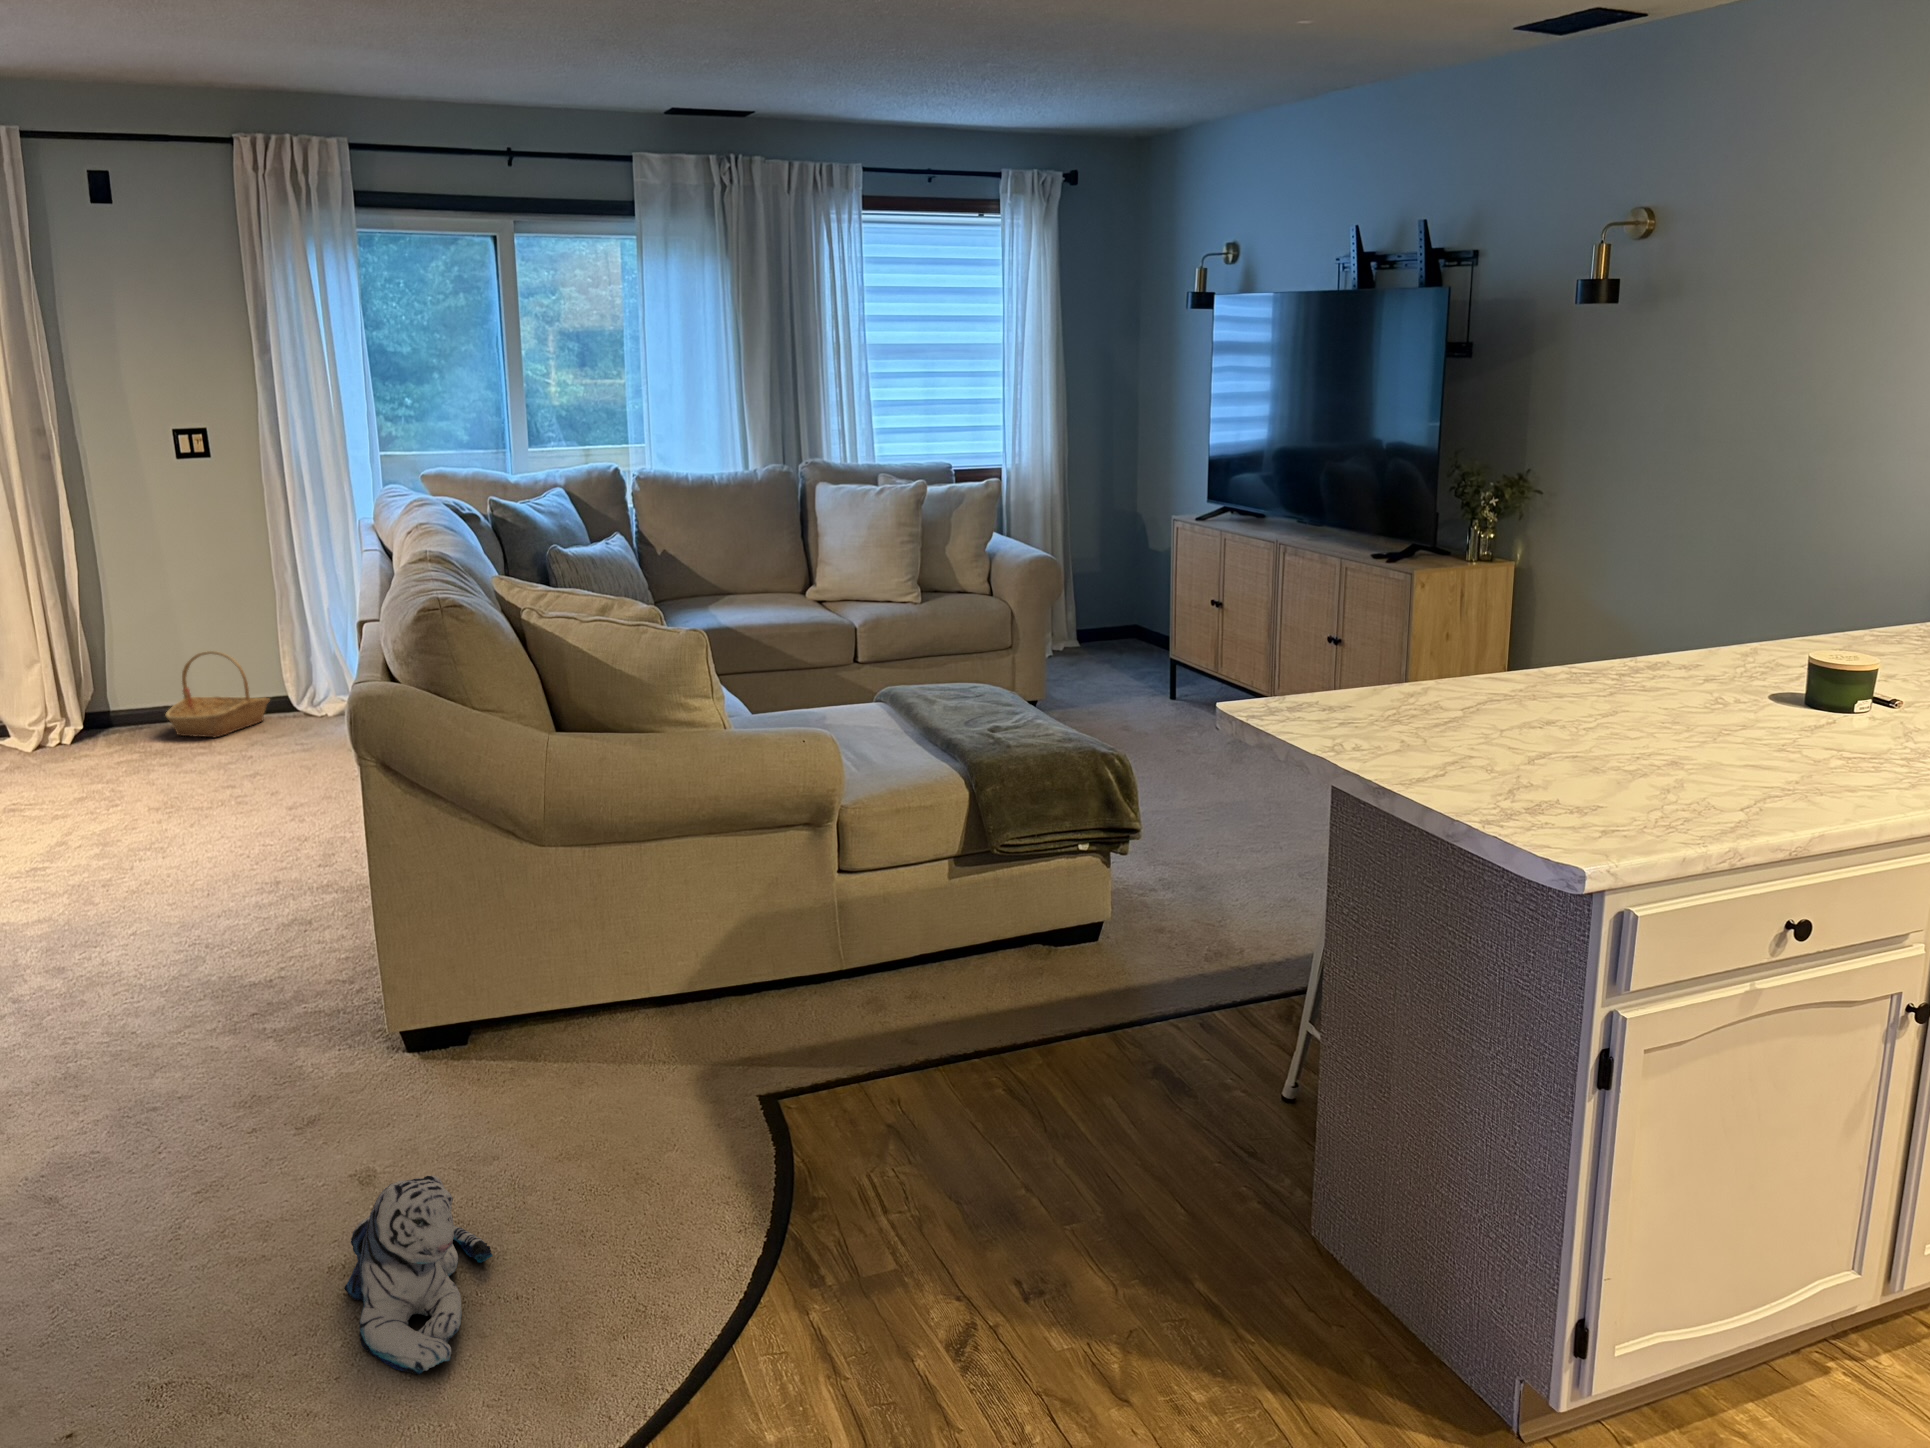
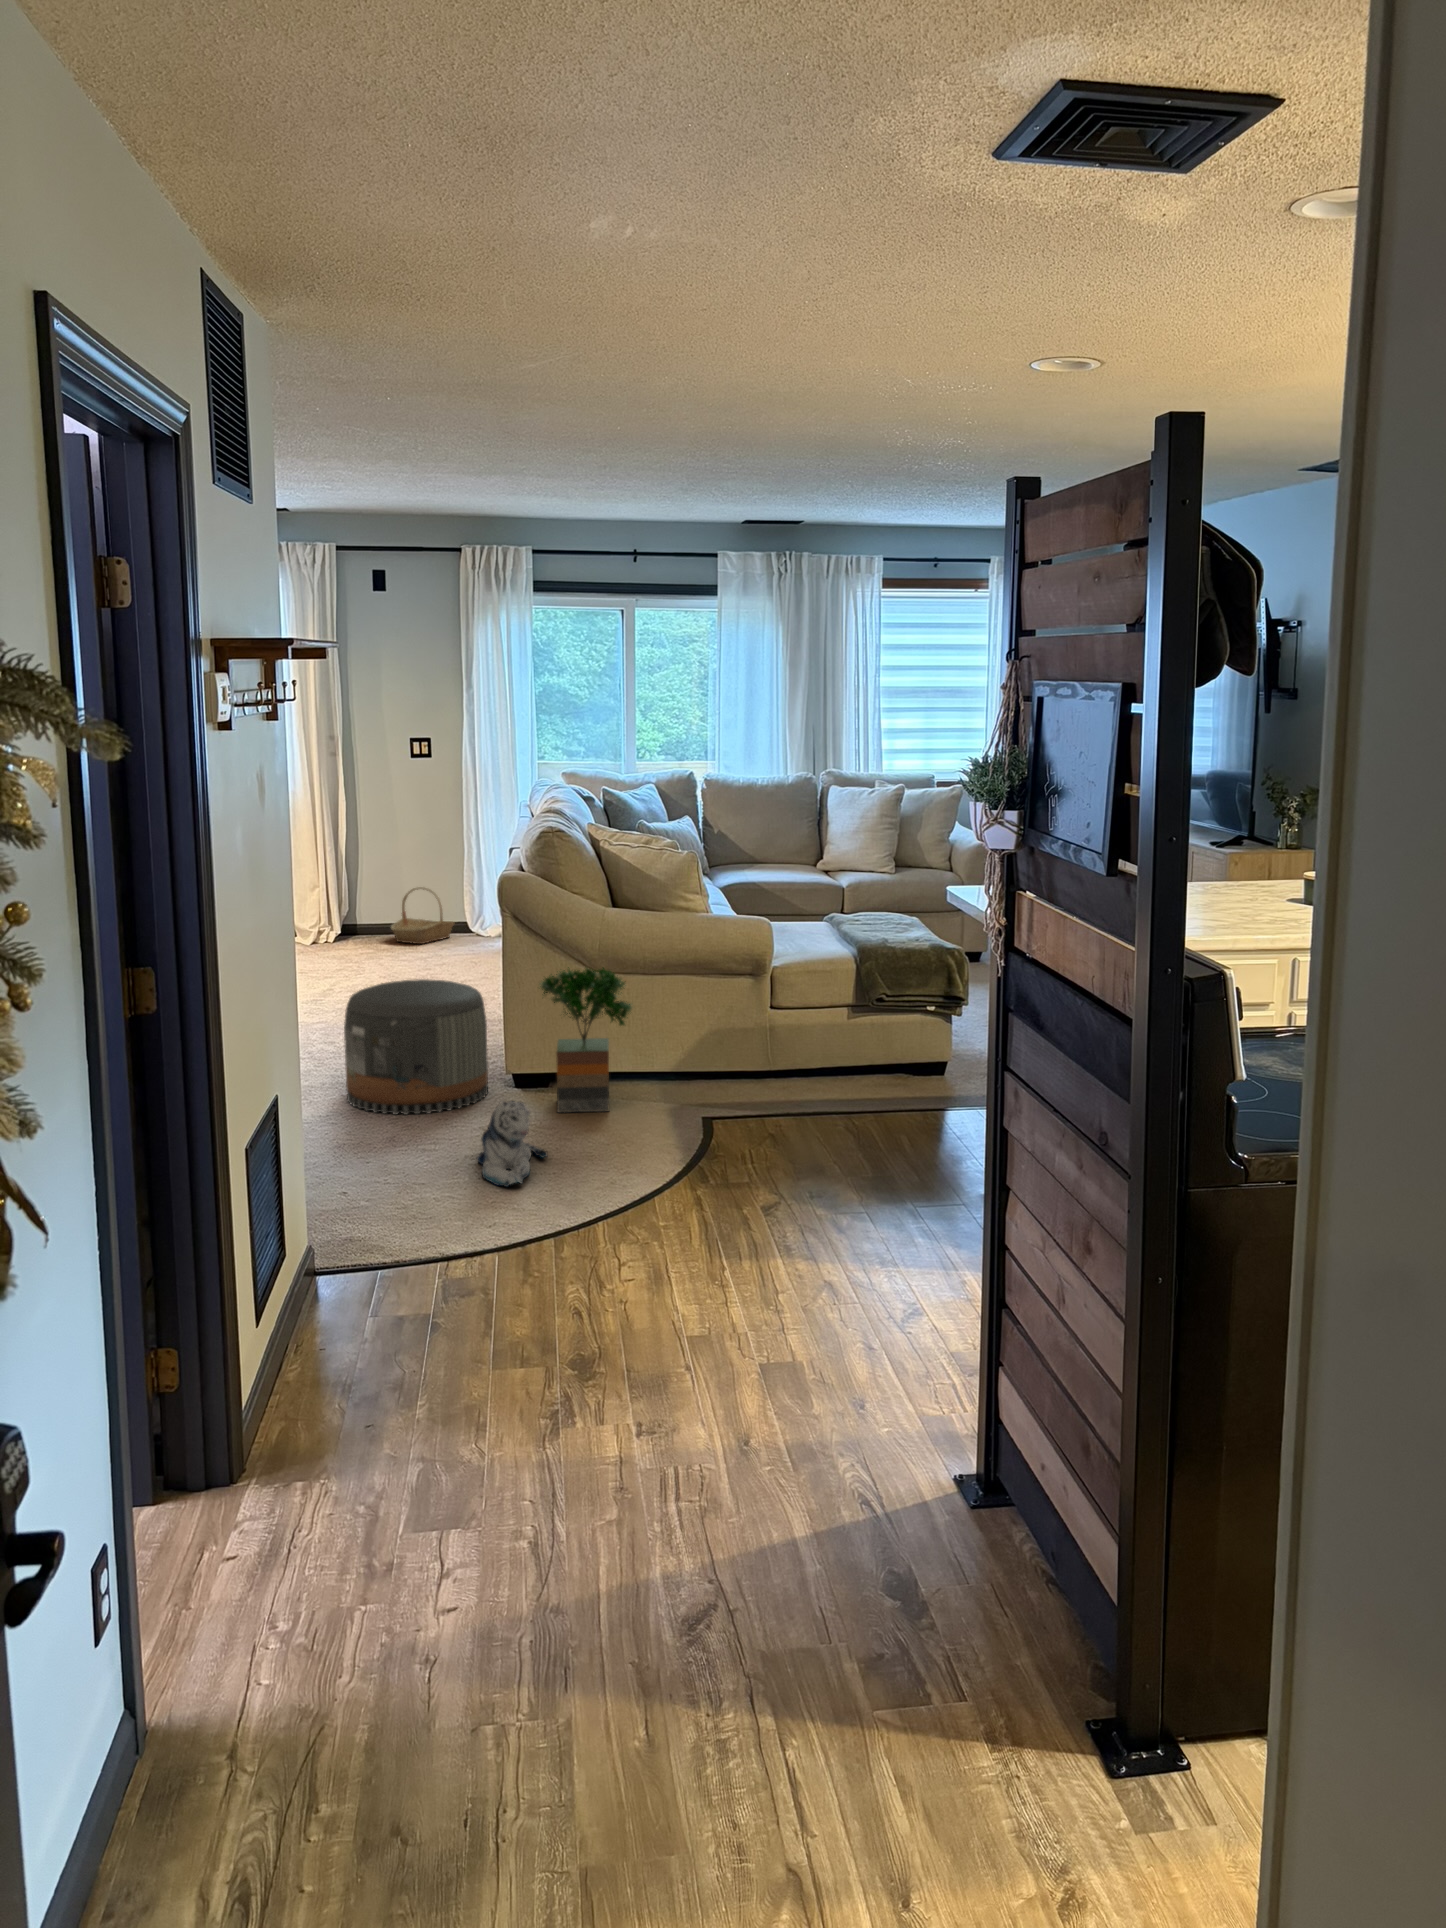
potted tree: none [434,841,619,1113] -> present [540,967,632,1113]
pouf: none [49,879,352,1161] -> present [344,979,488,1115]

